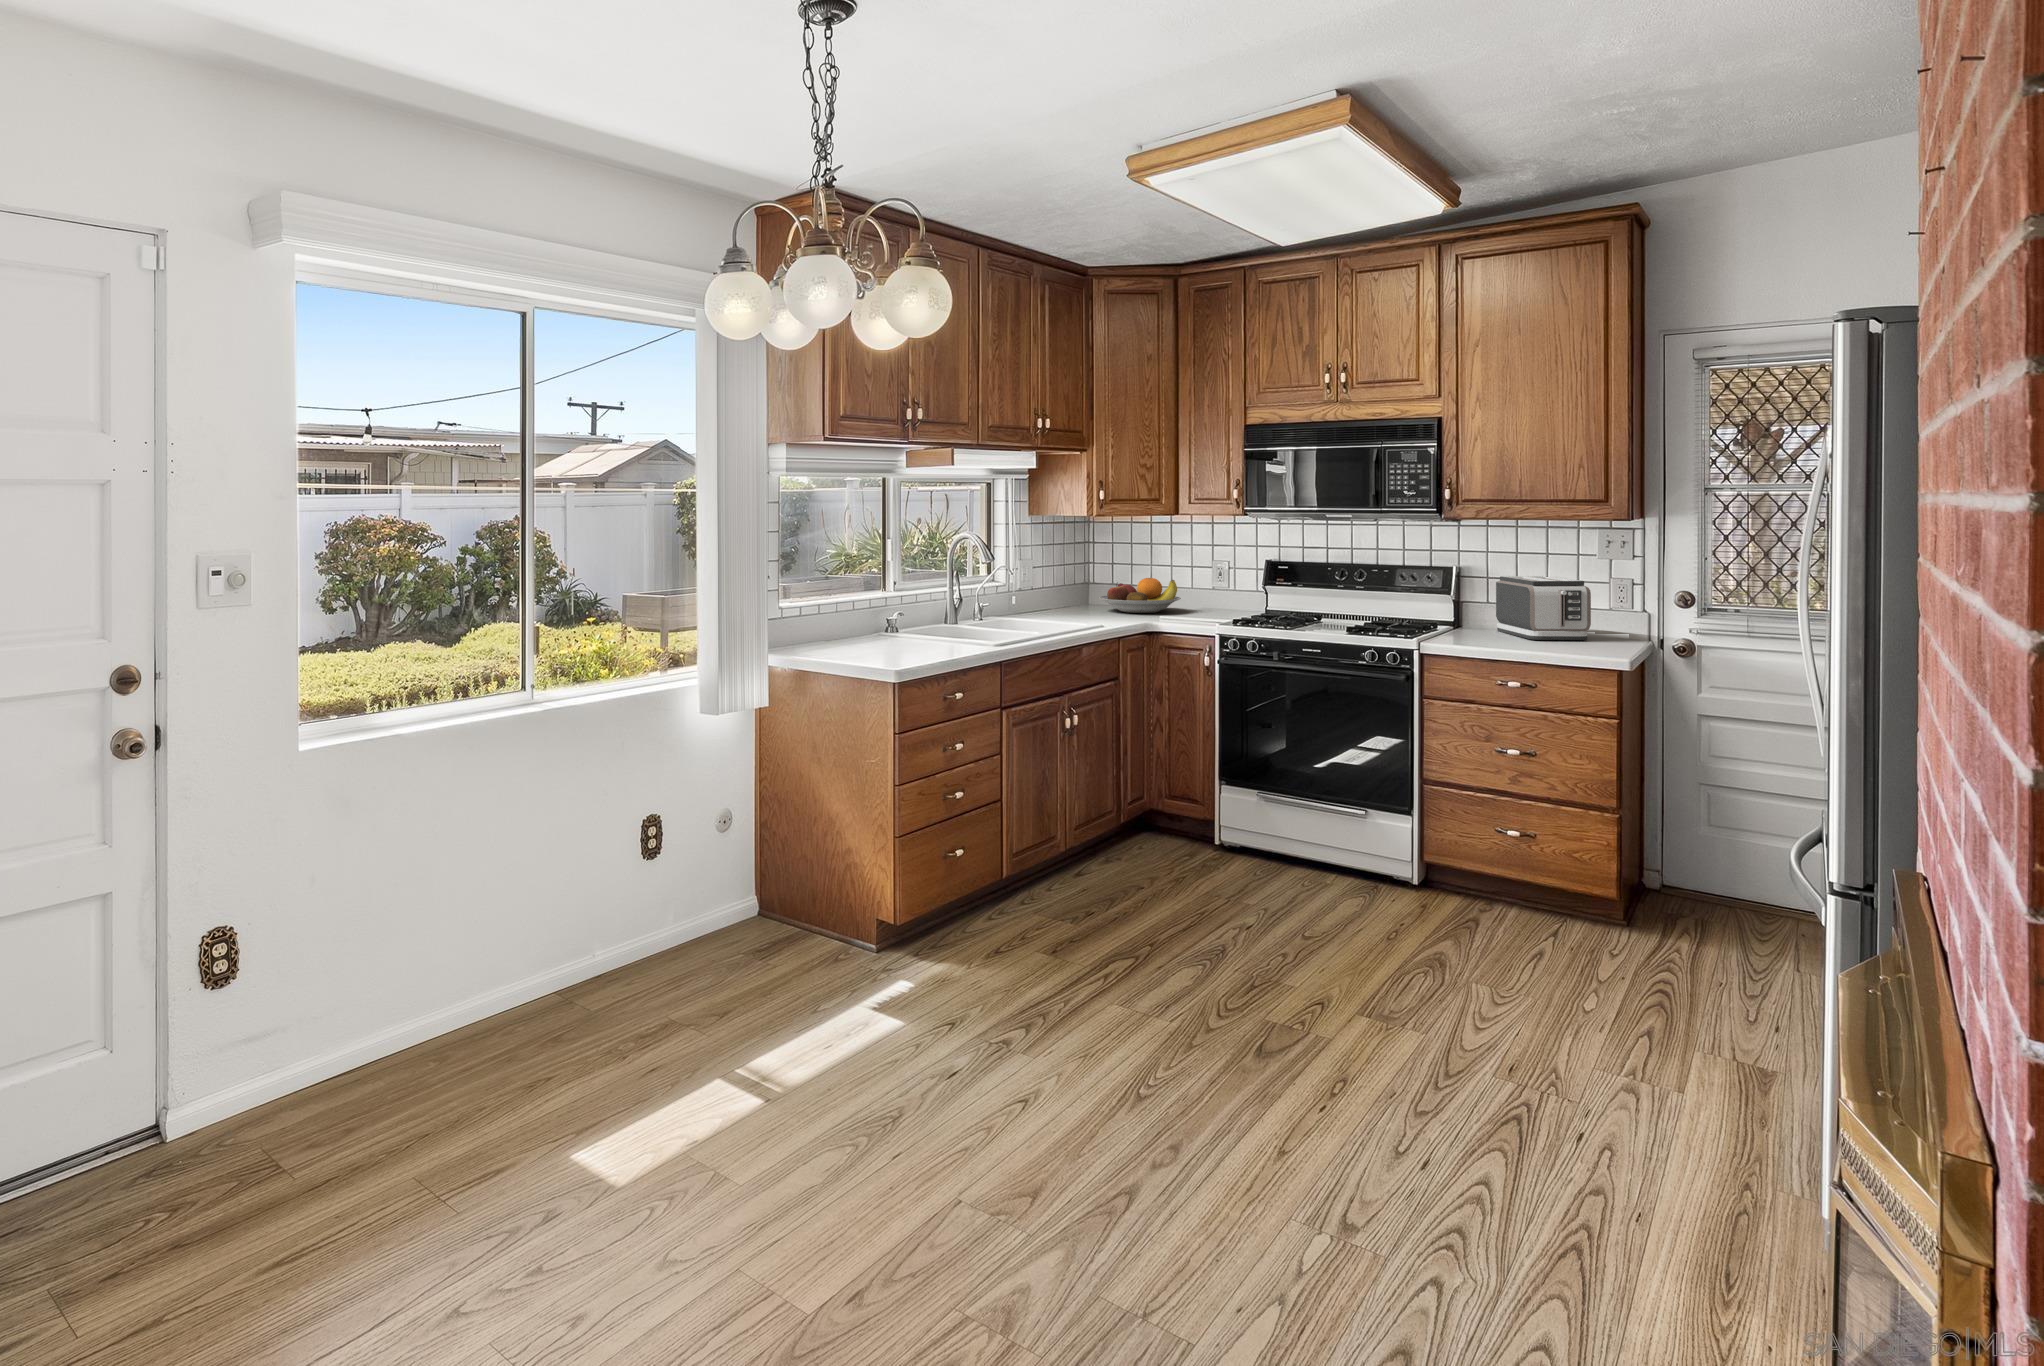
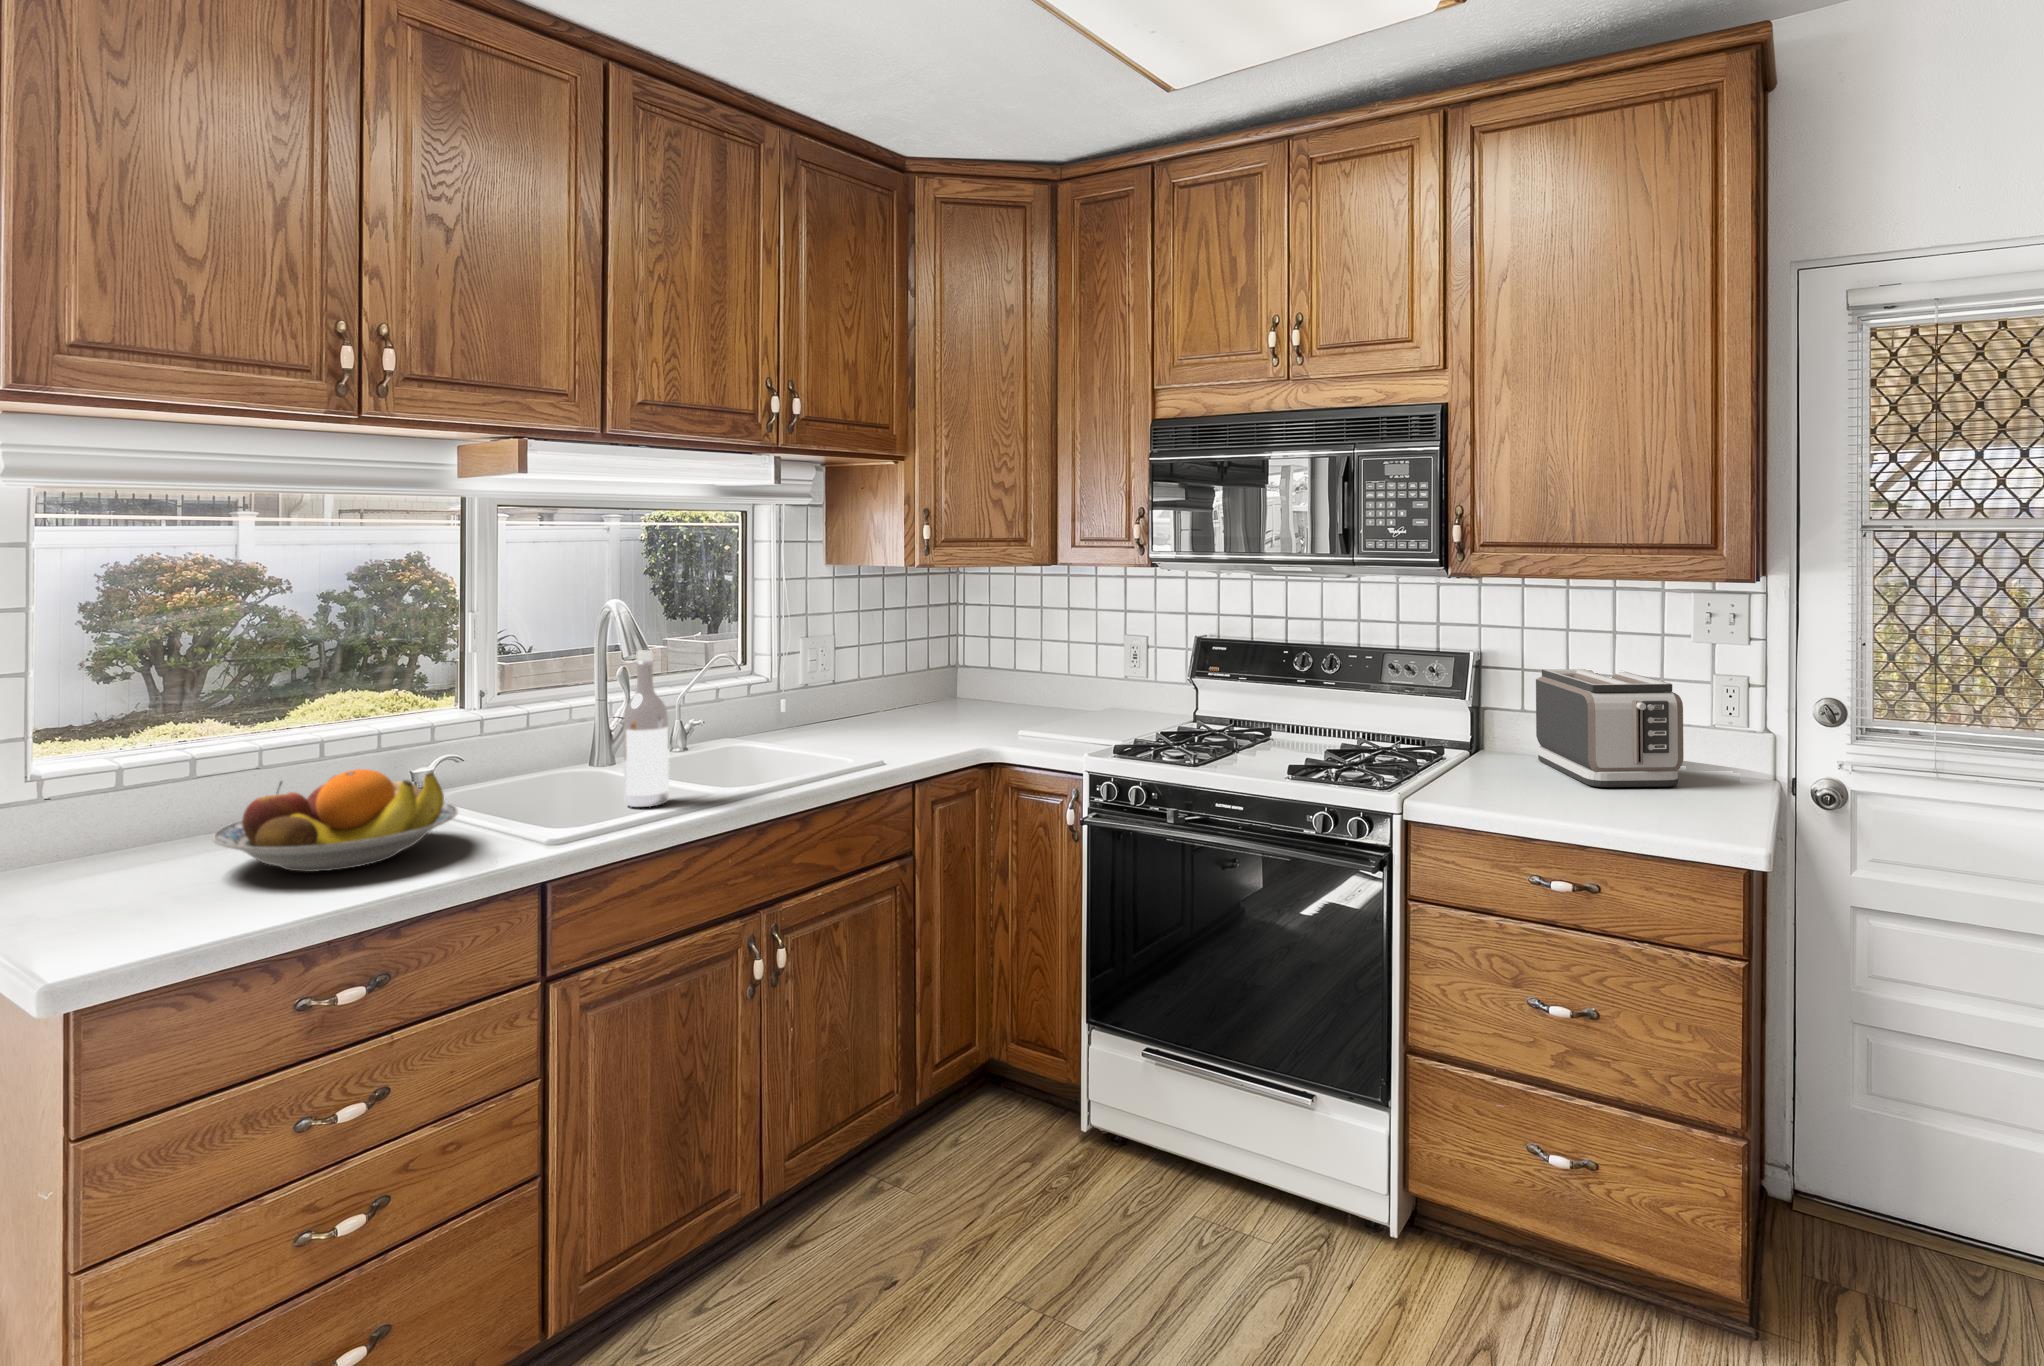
wine bottle: none [974,558,997,640] -> present [623,650,669,807]
fruit bowl: present [1099,578,1181,613] -> present [212,769,458,872]

